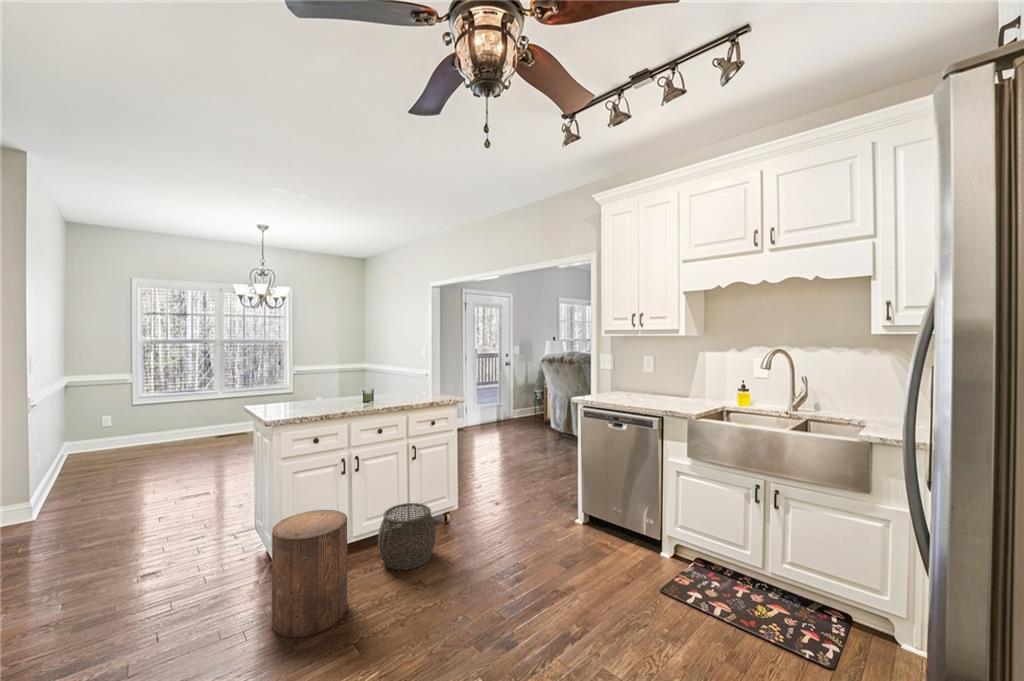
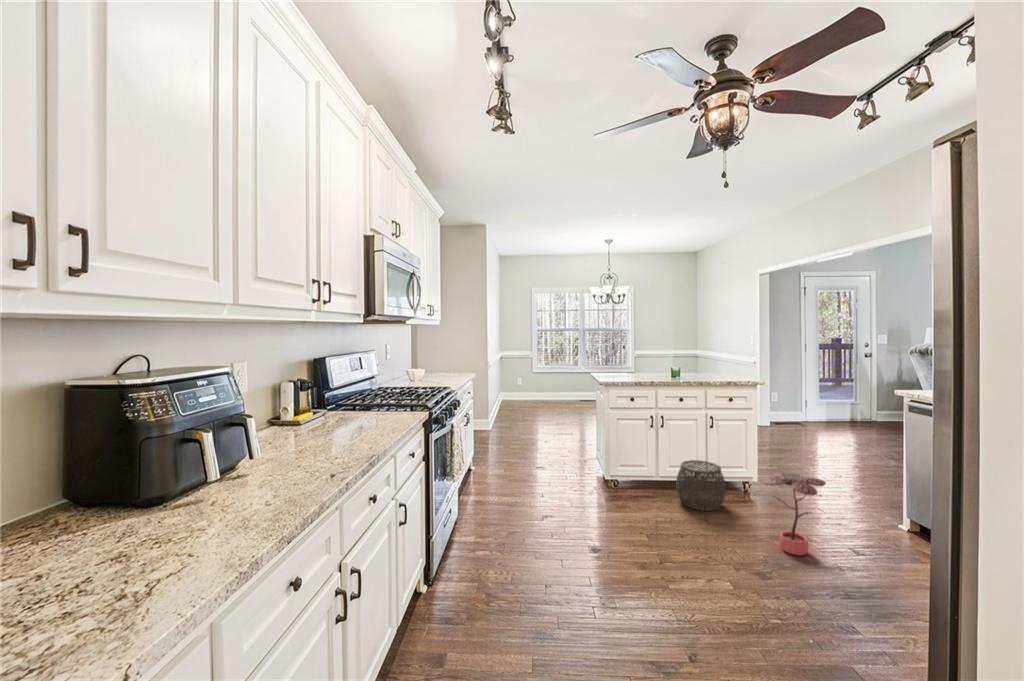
potted plant: none [487,501,540,594] -> present [763,472,826,555]
stool: present [272,510,347,638] -> none [601,445,648,521]

